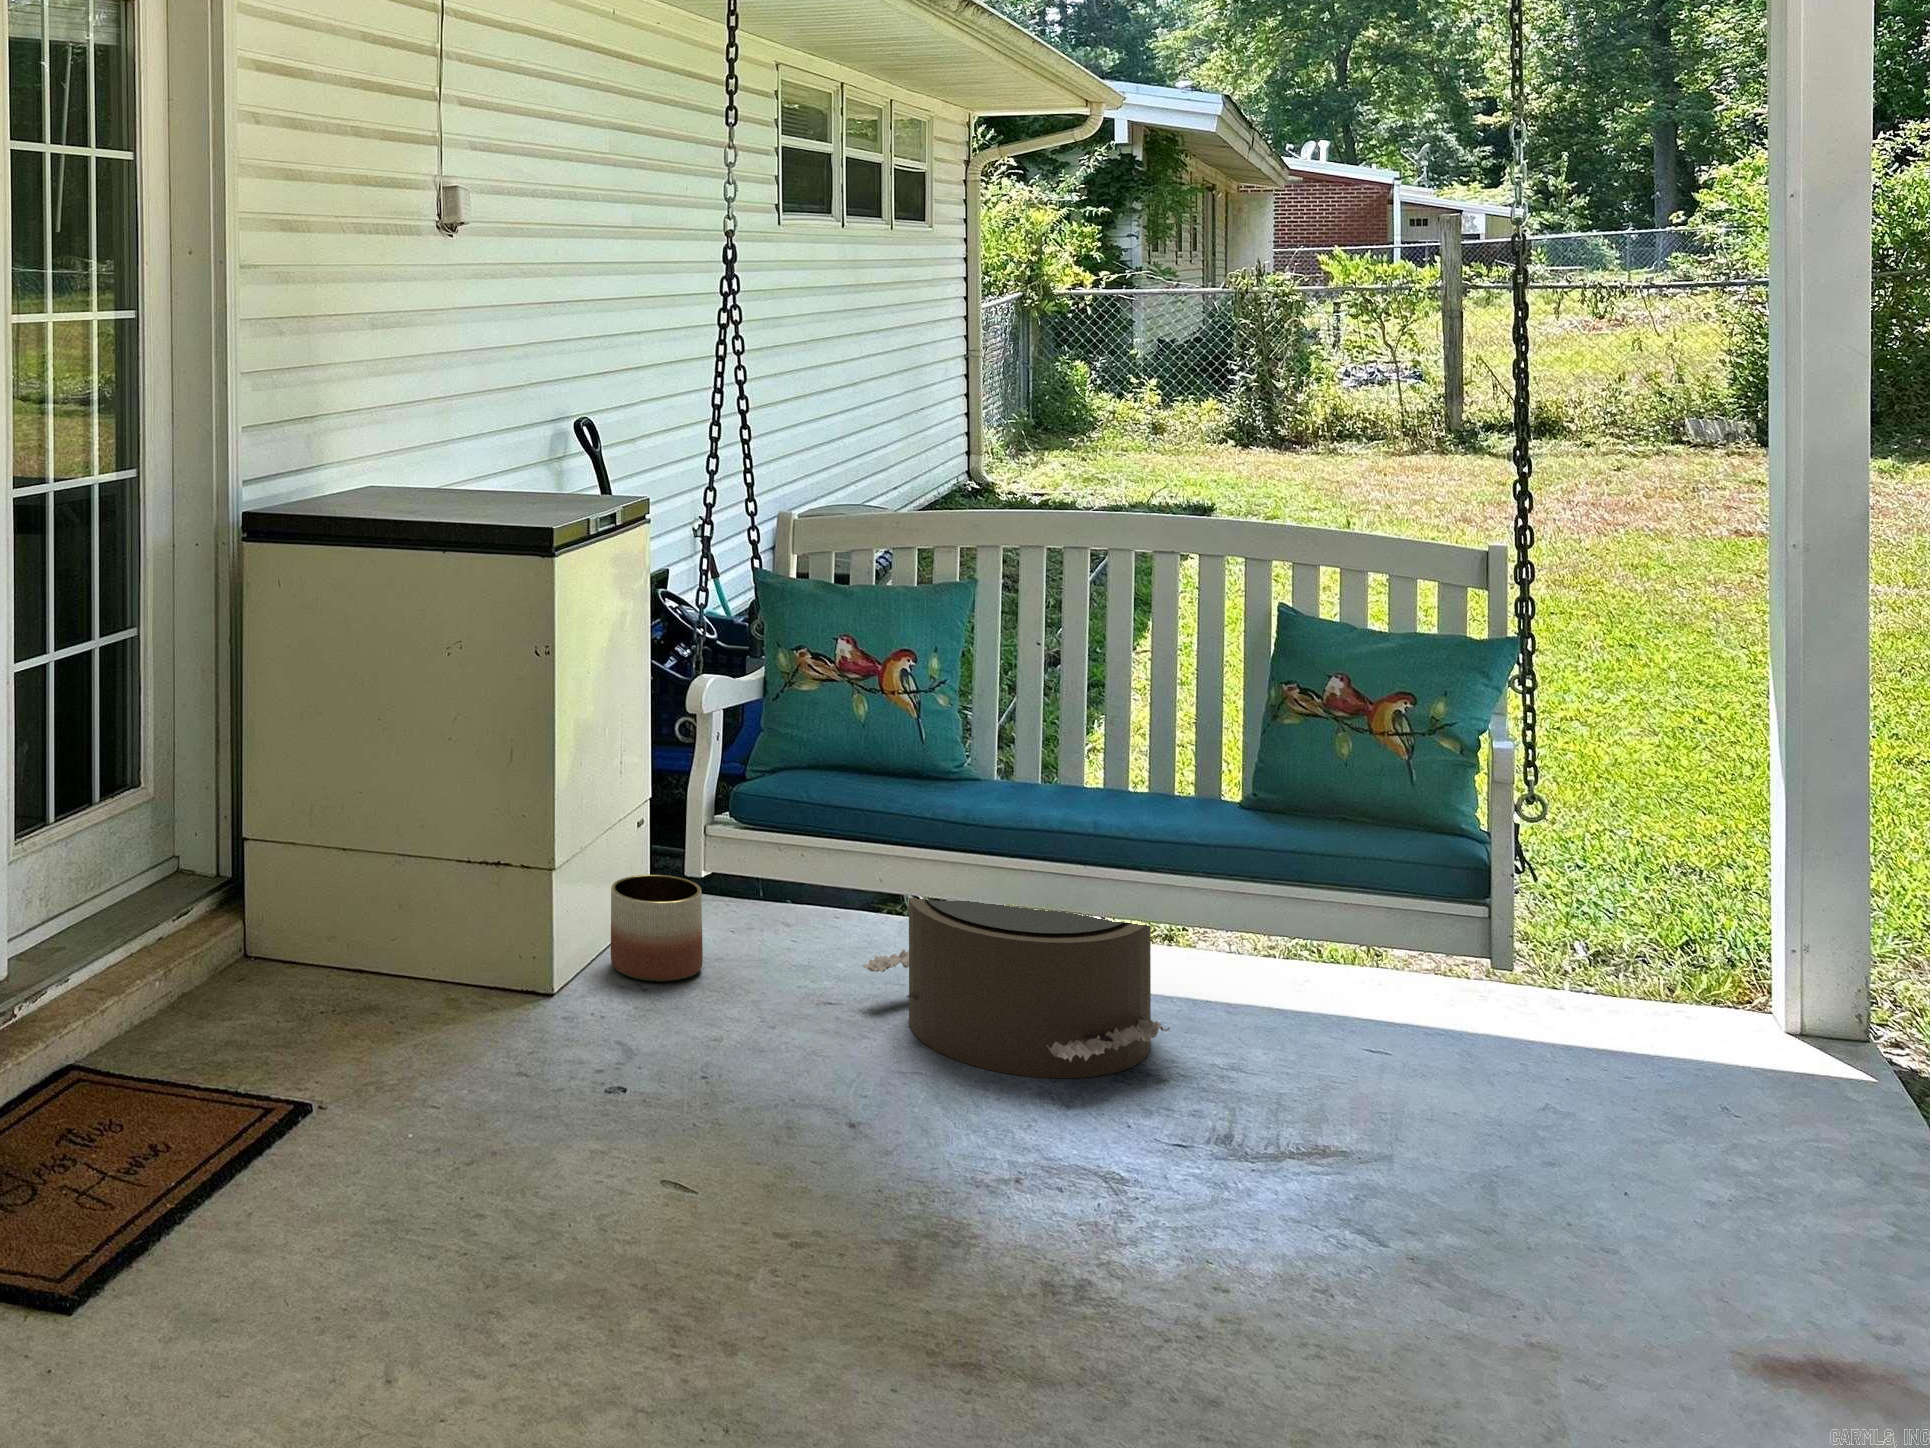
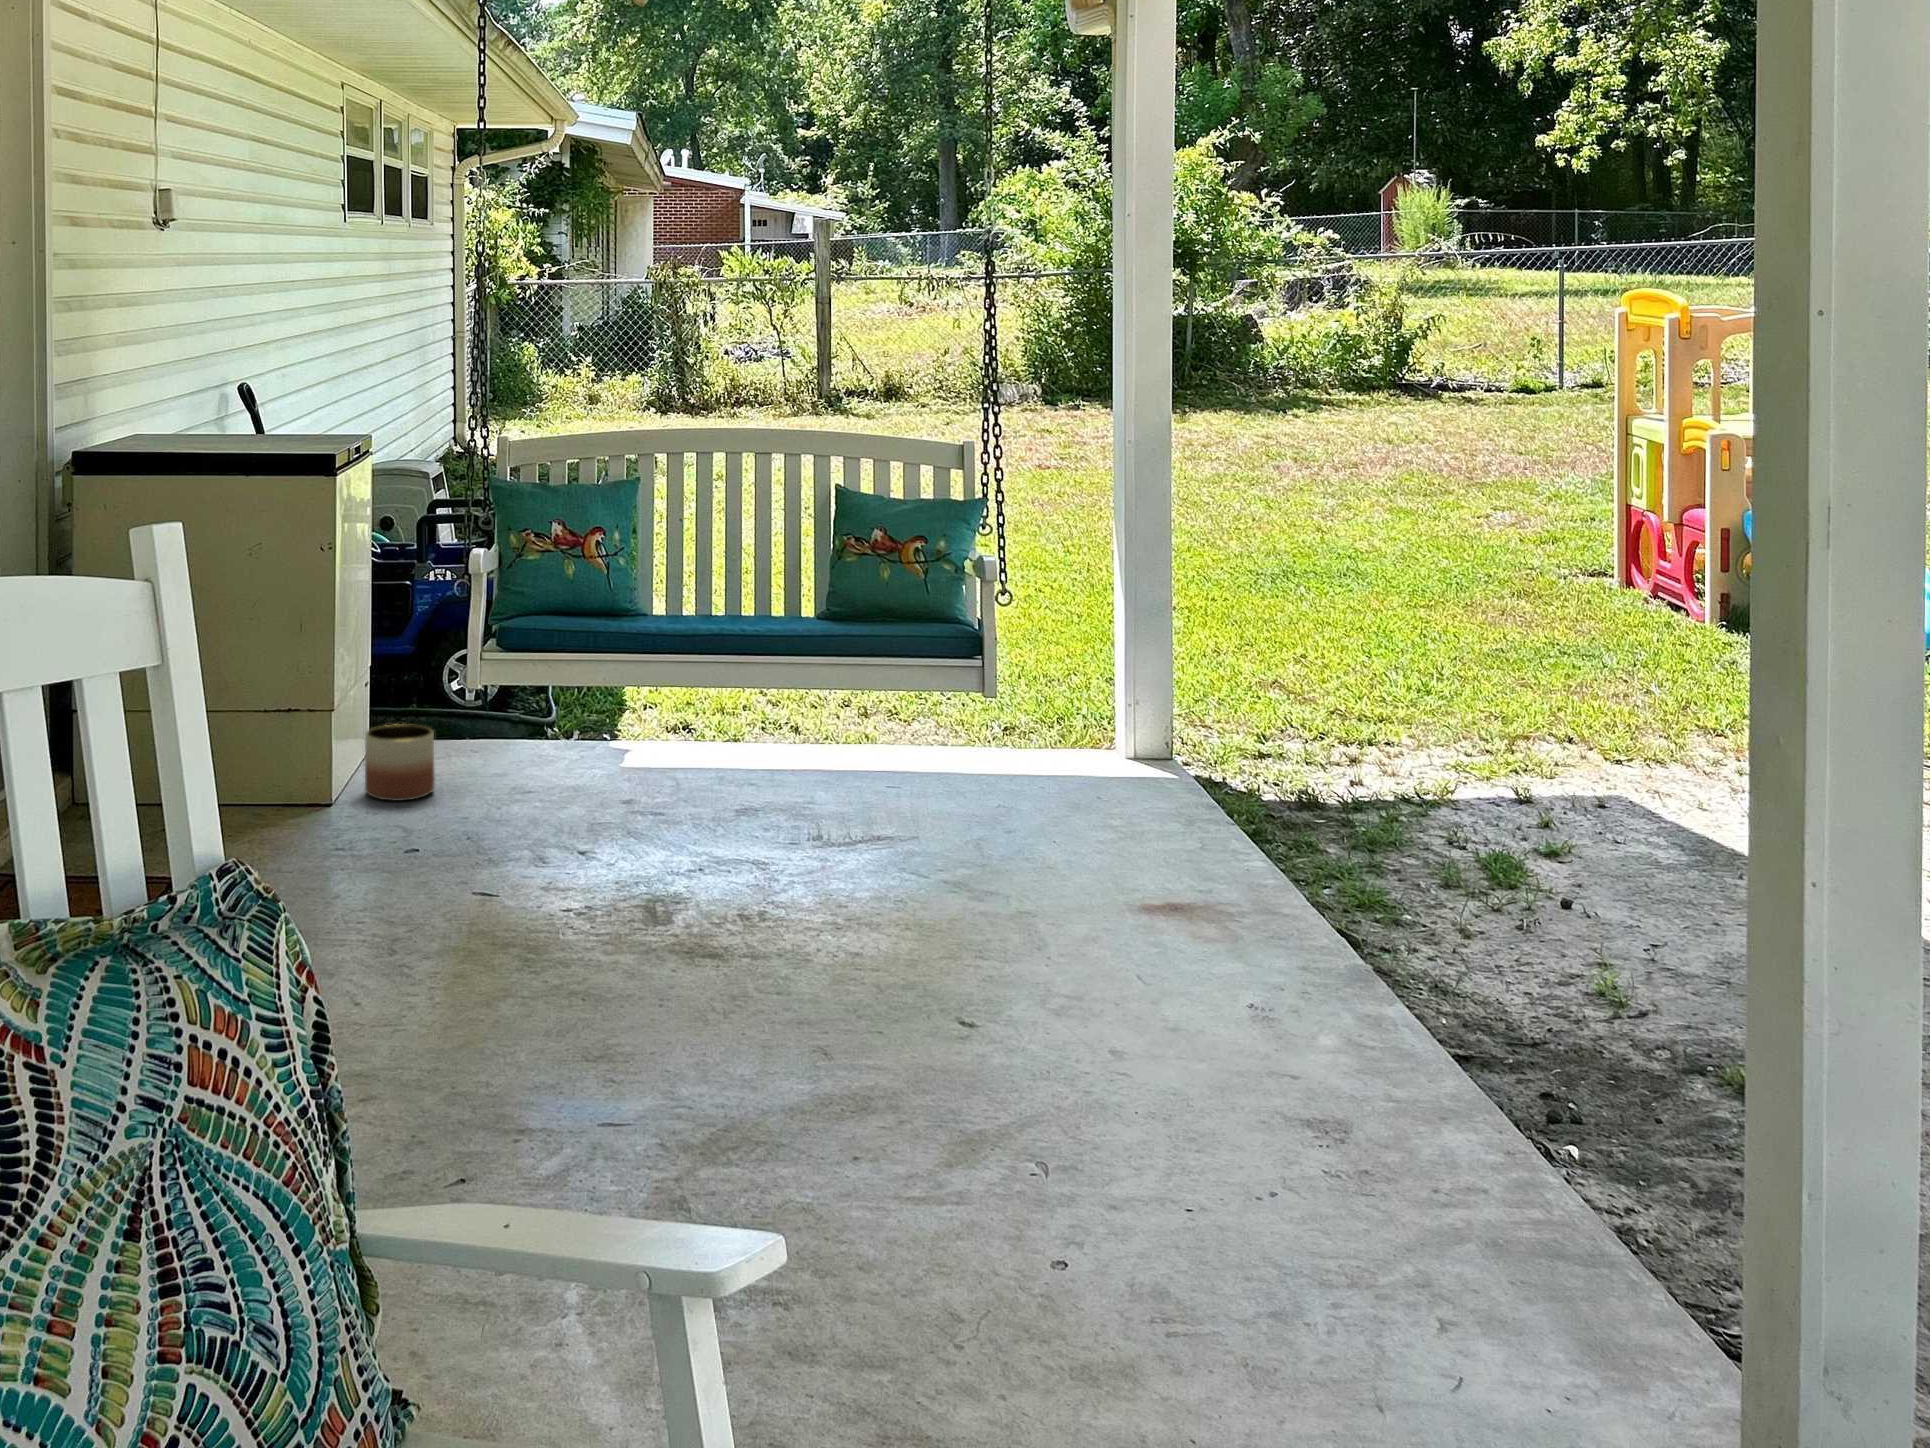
pouf: present [863,898,1170,1078] -> none [556,690,771,821]

